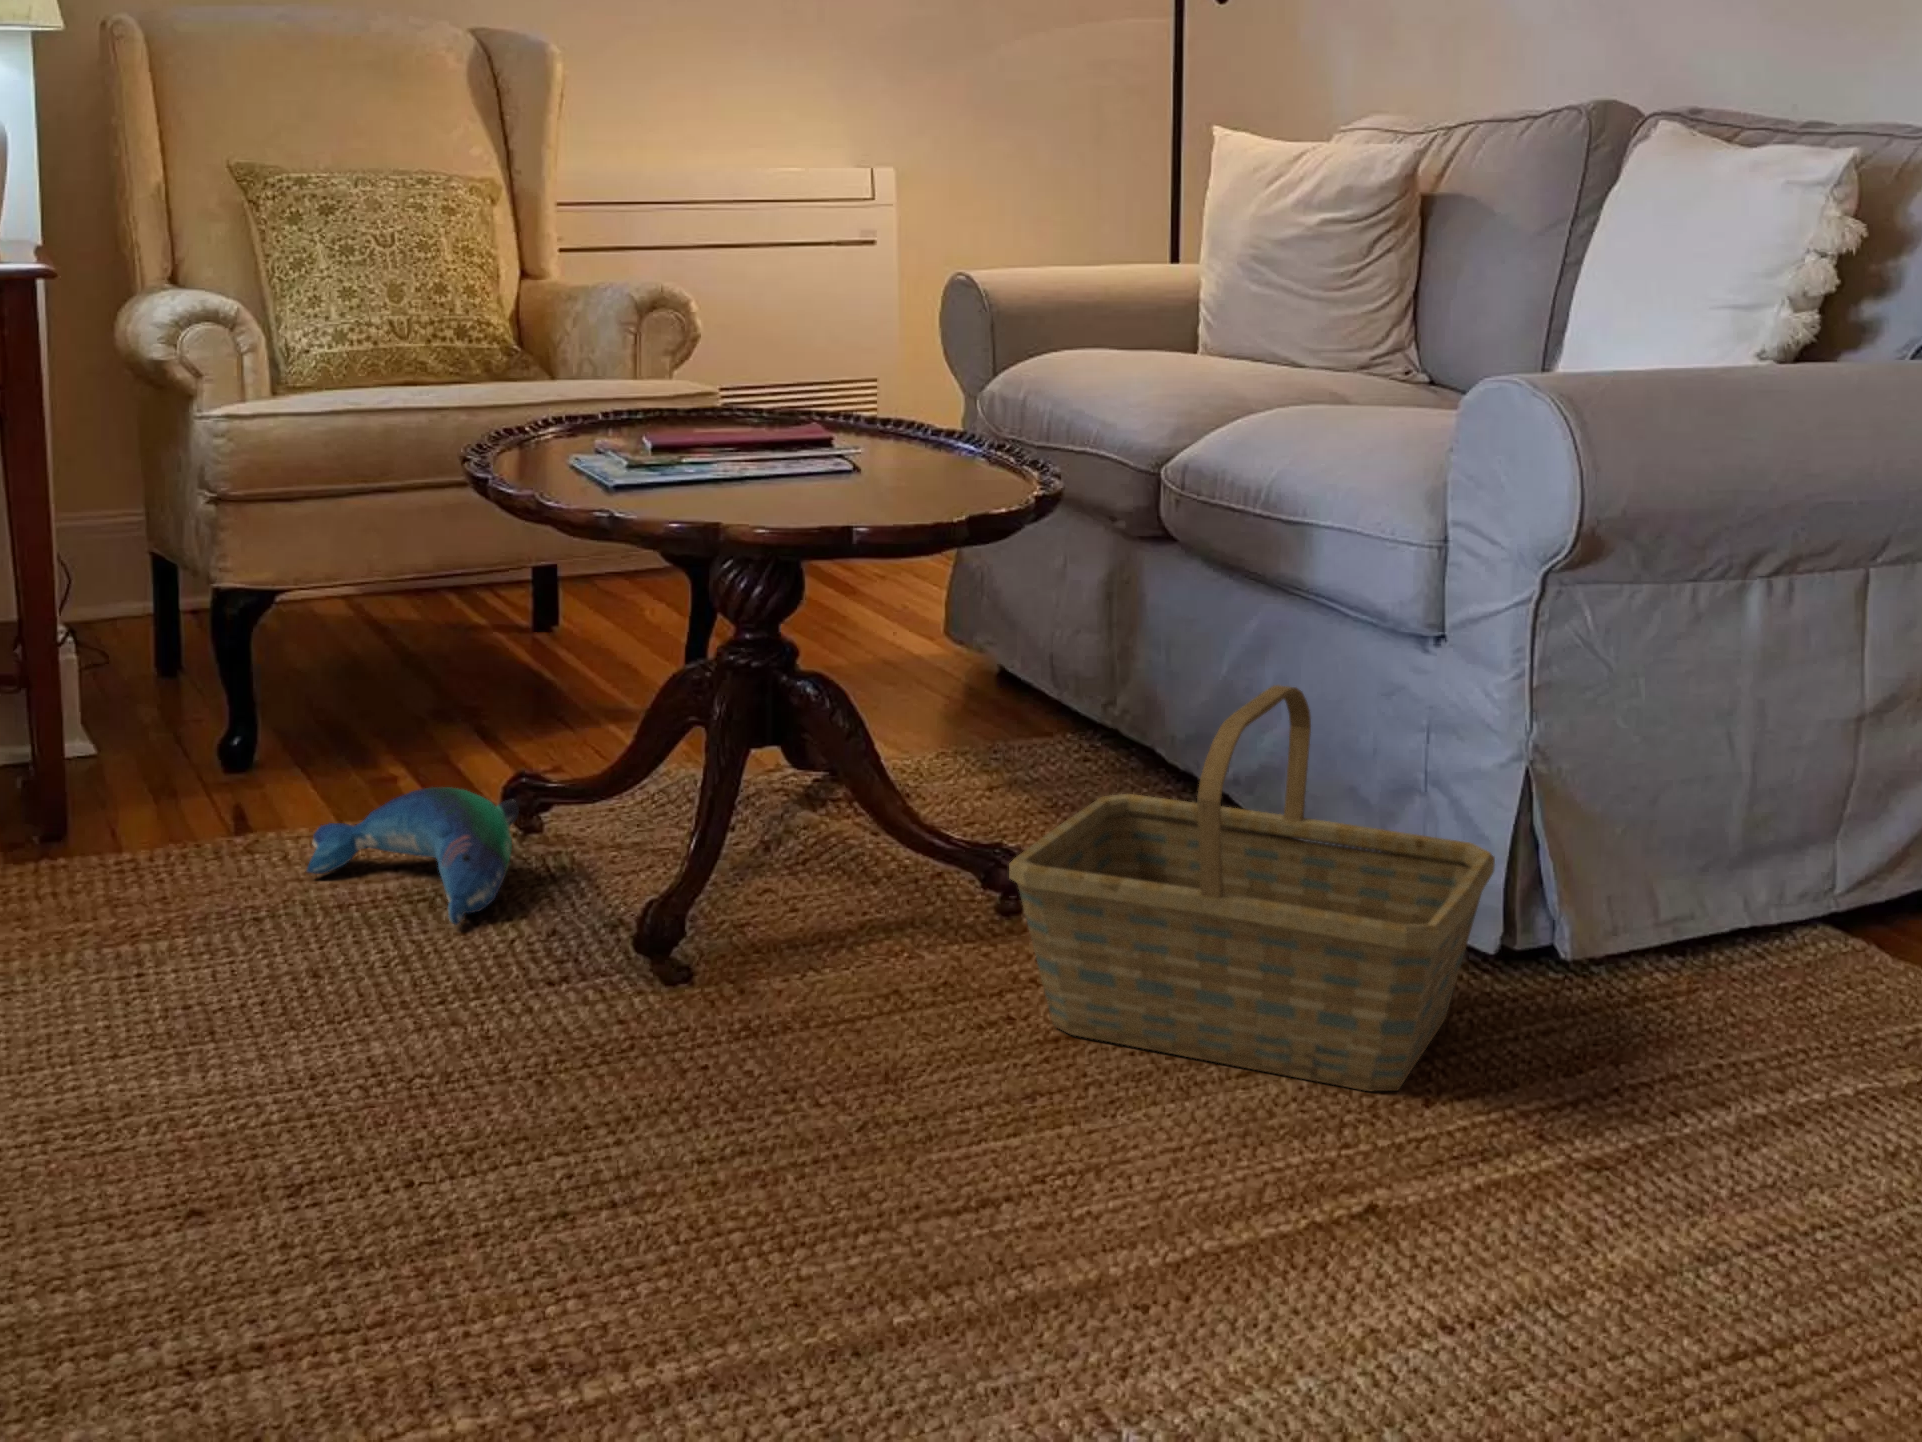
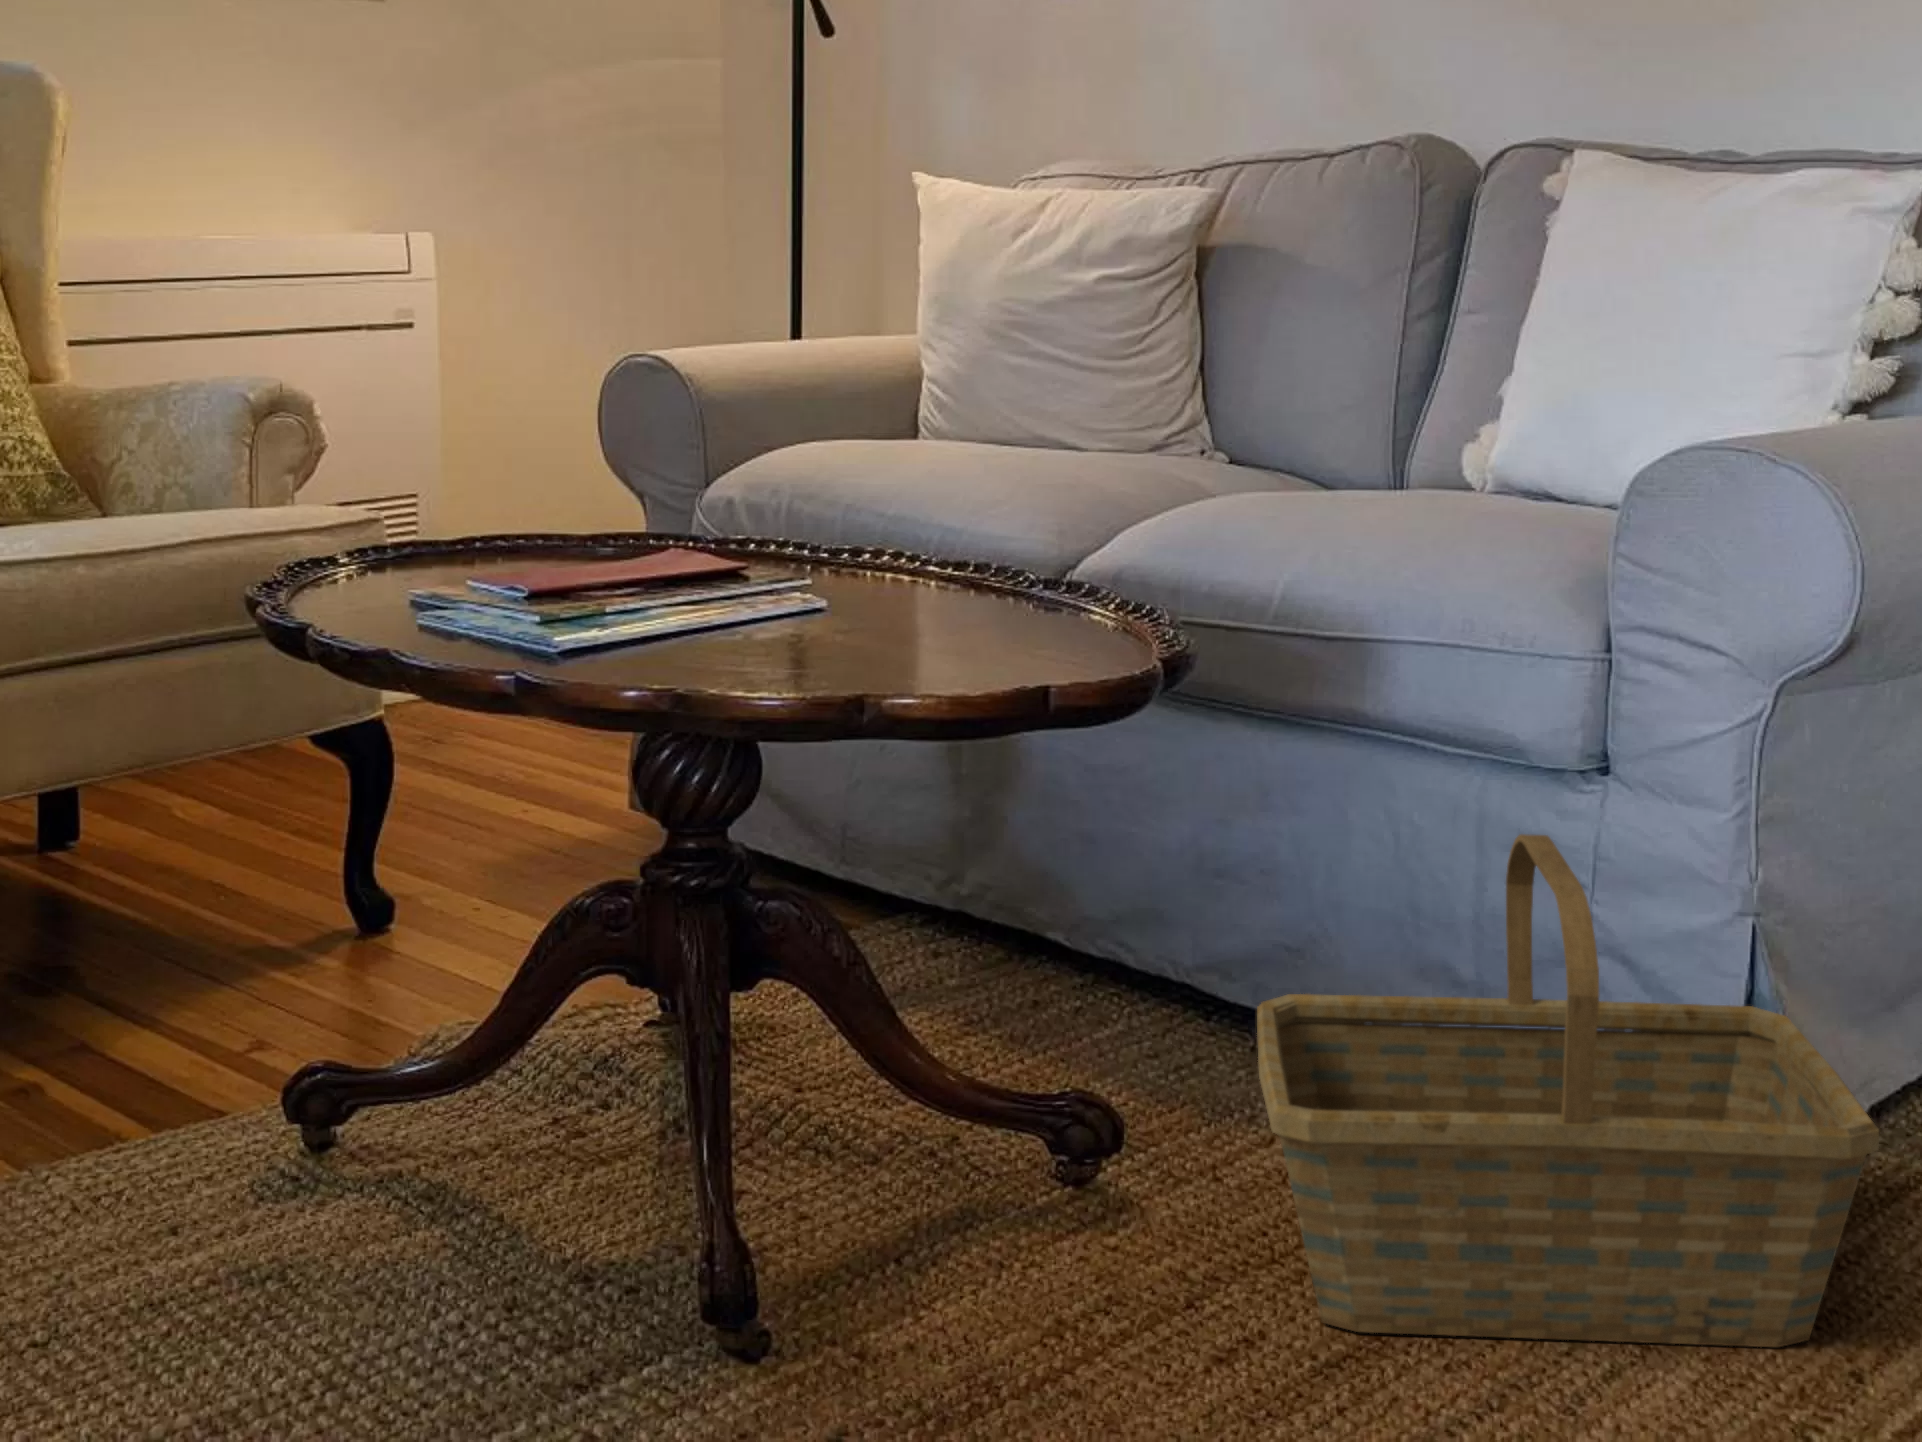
plush toy: present [307,787,519,925] -> none [56,1101,411,1307]

